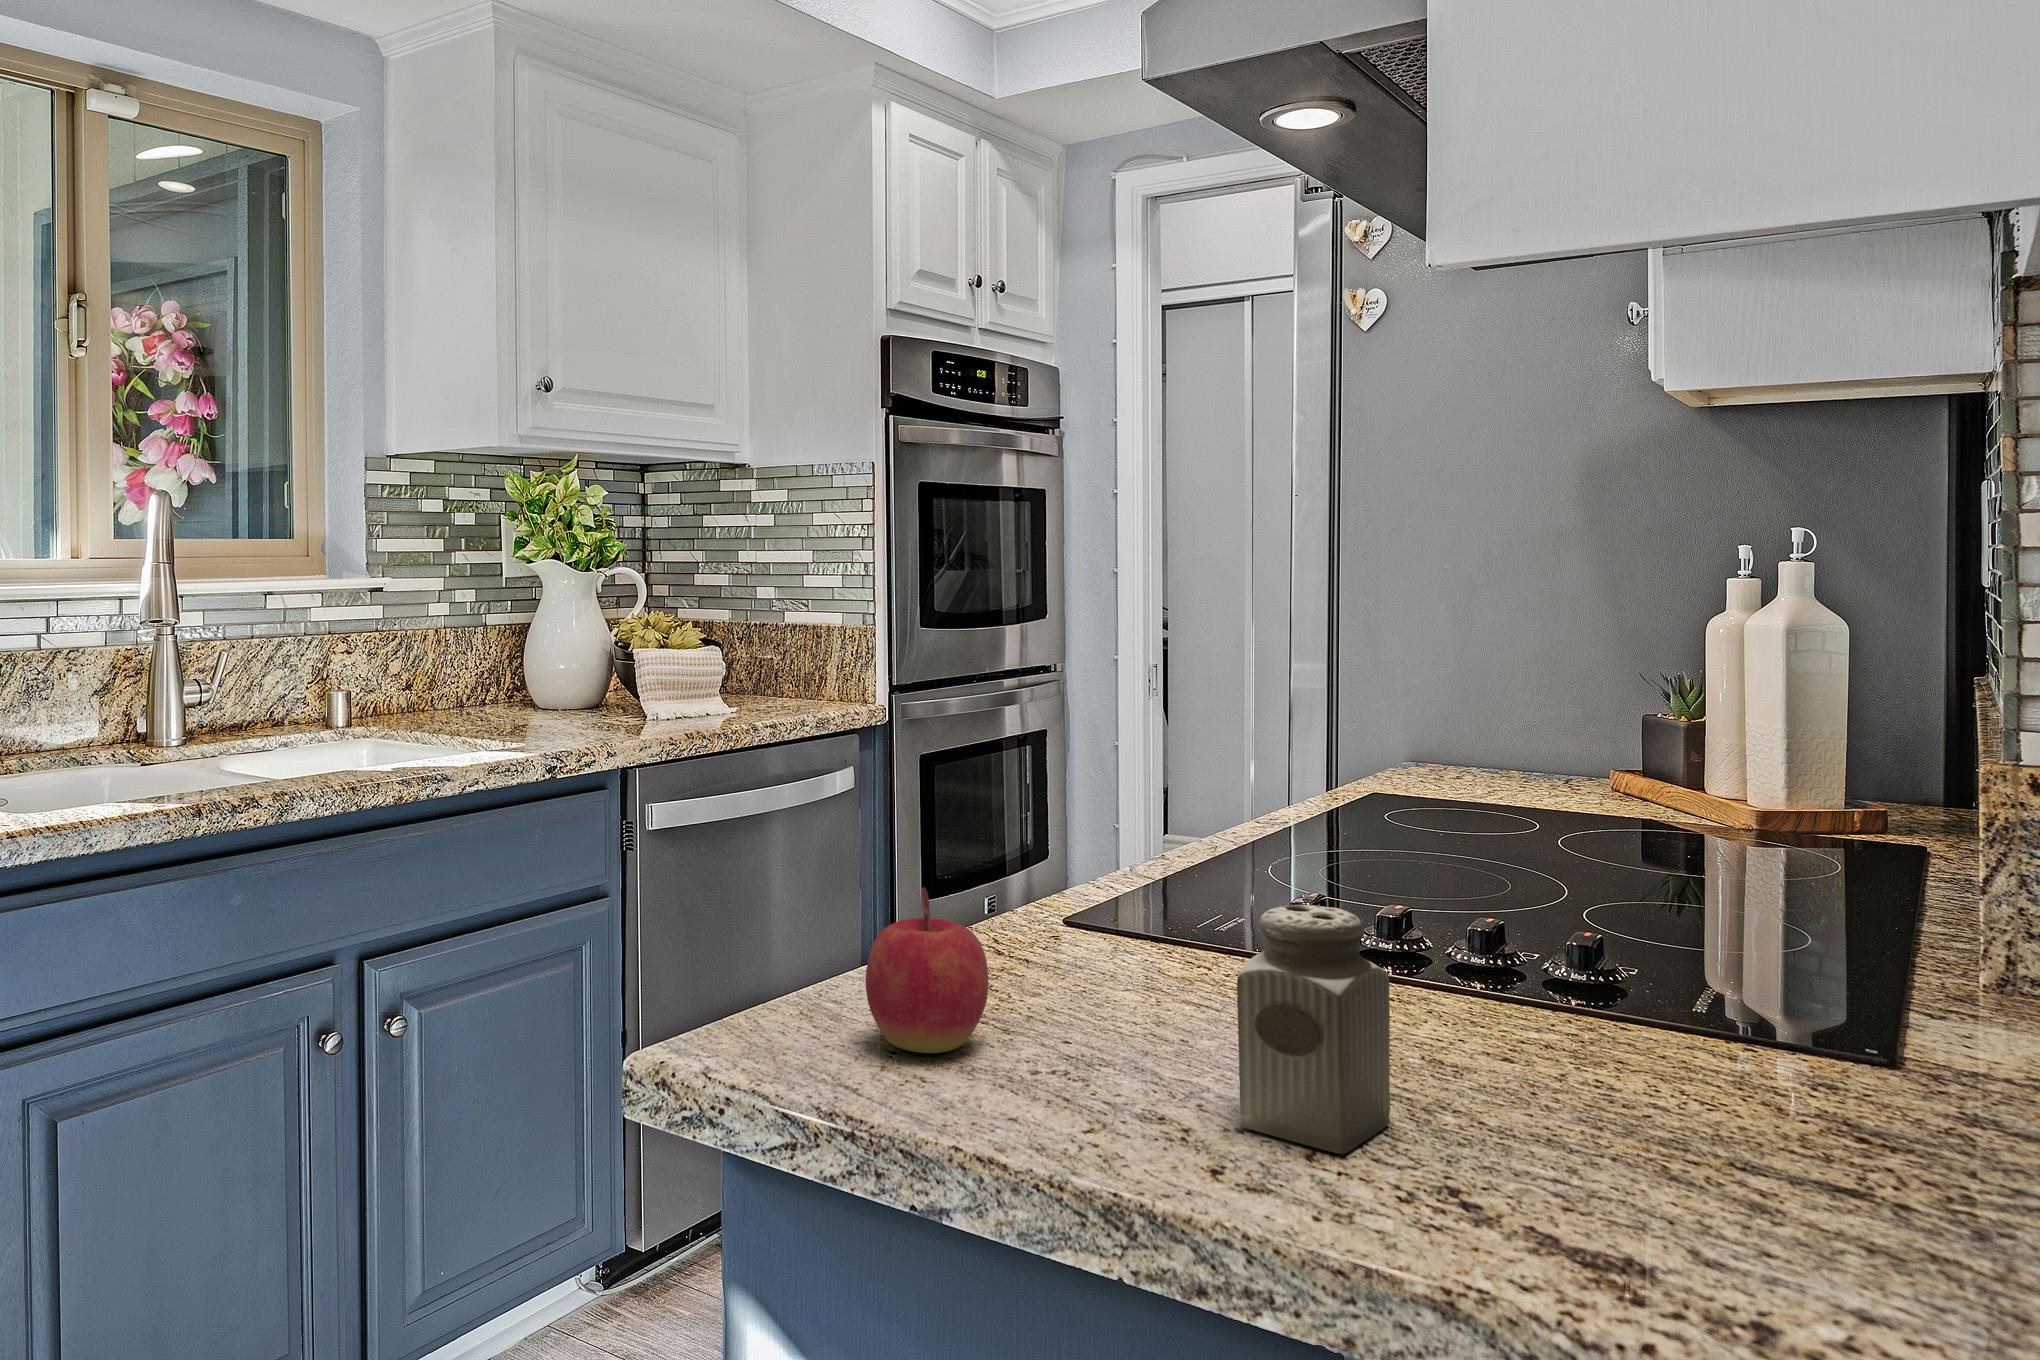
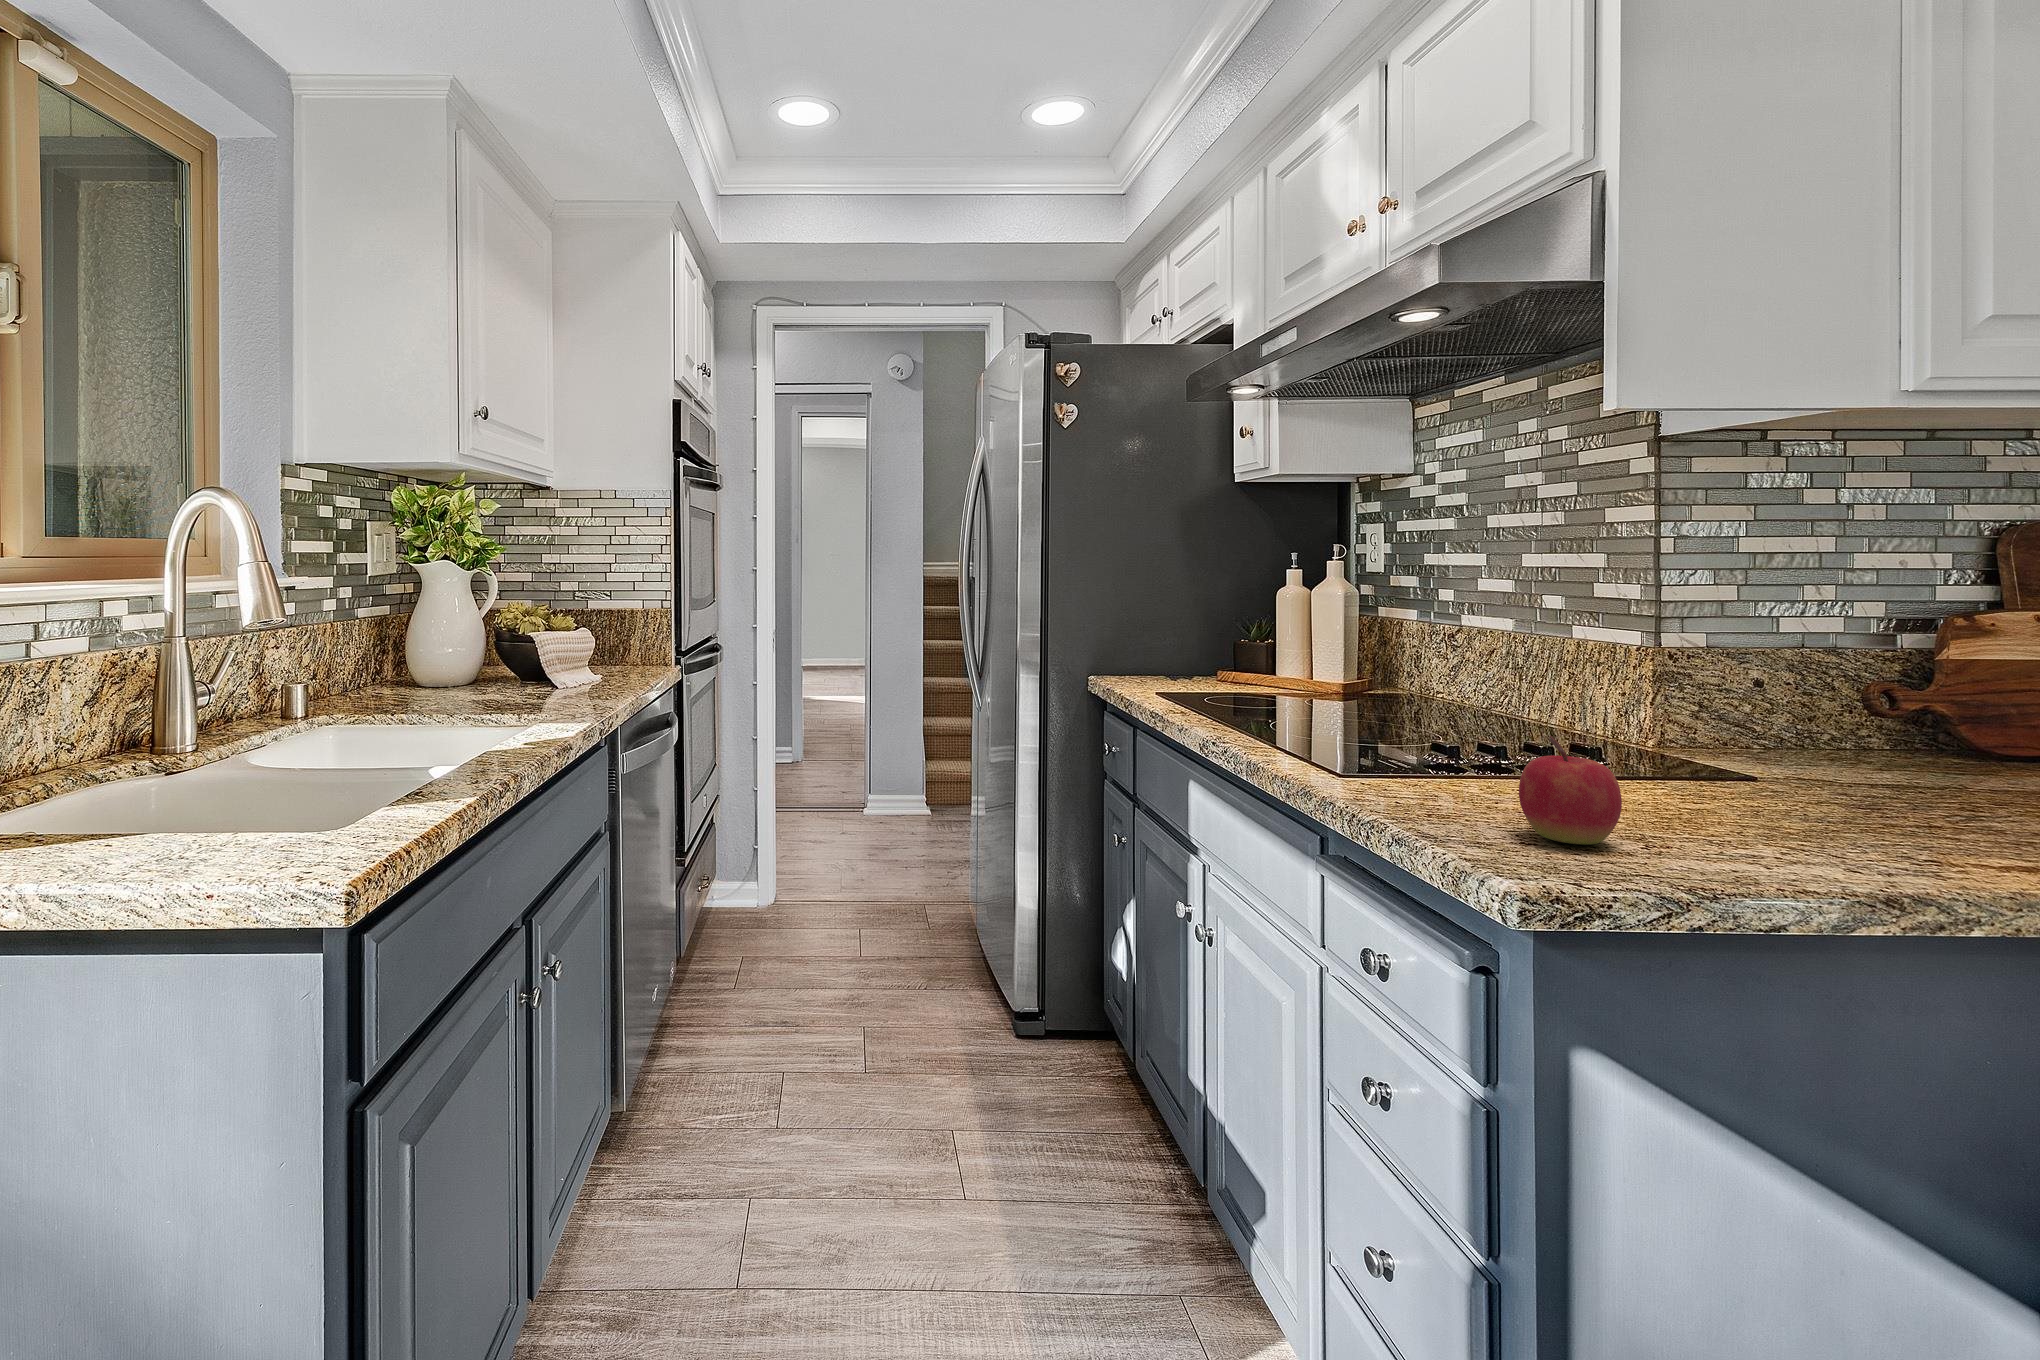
salt shaker: present [1237,905,1390,1154] -> none [1770,708,1896,843]

